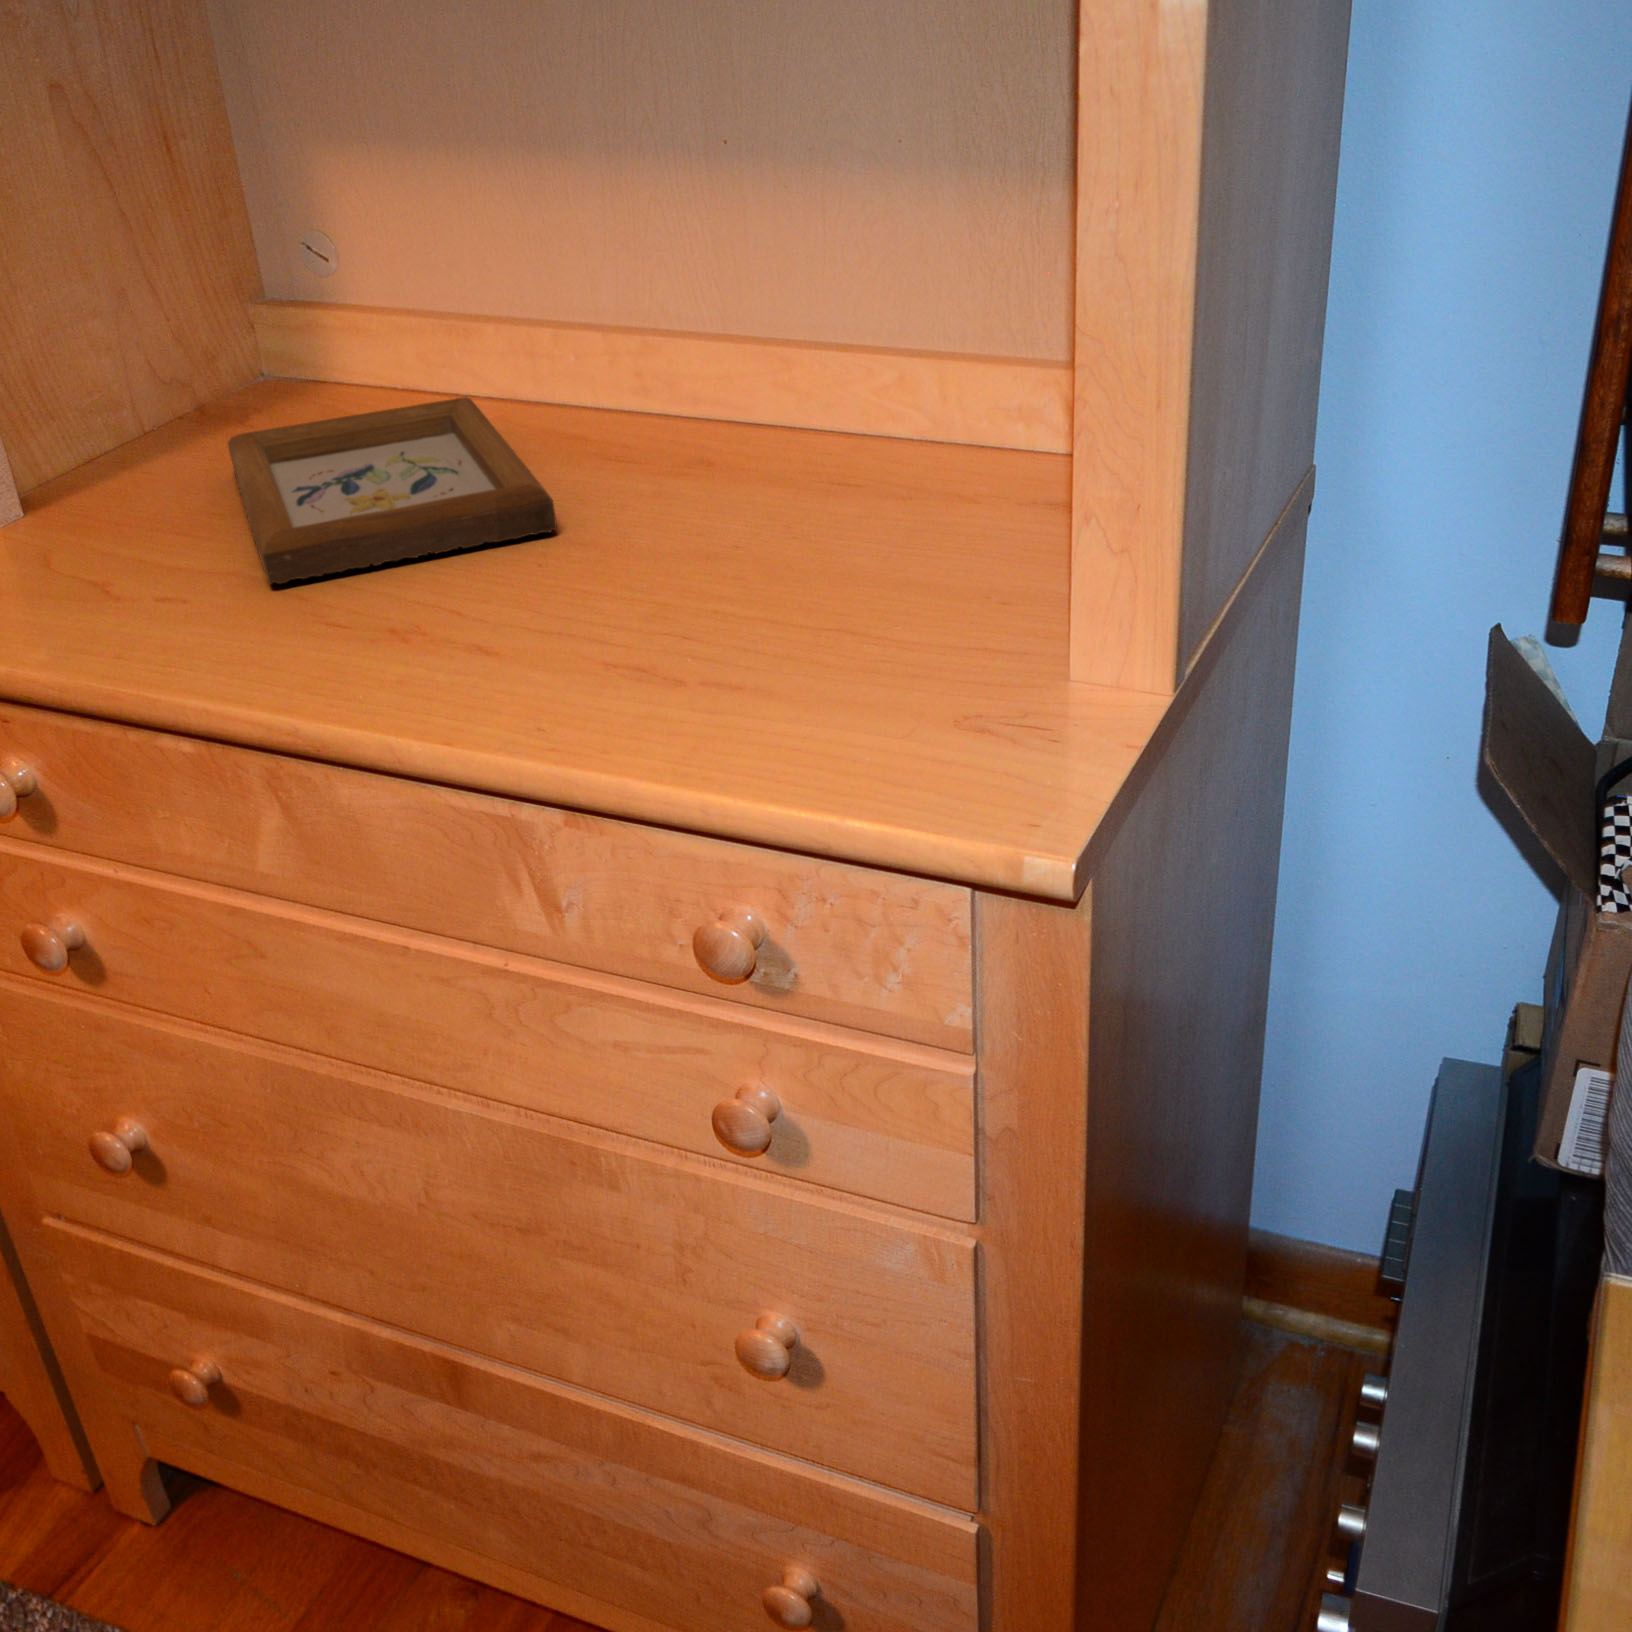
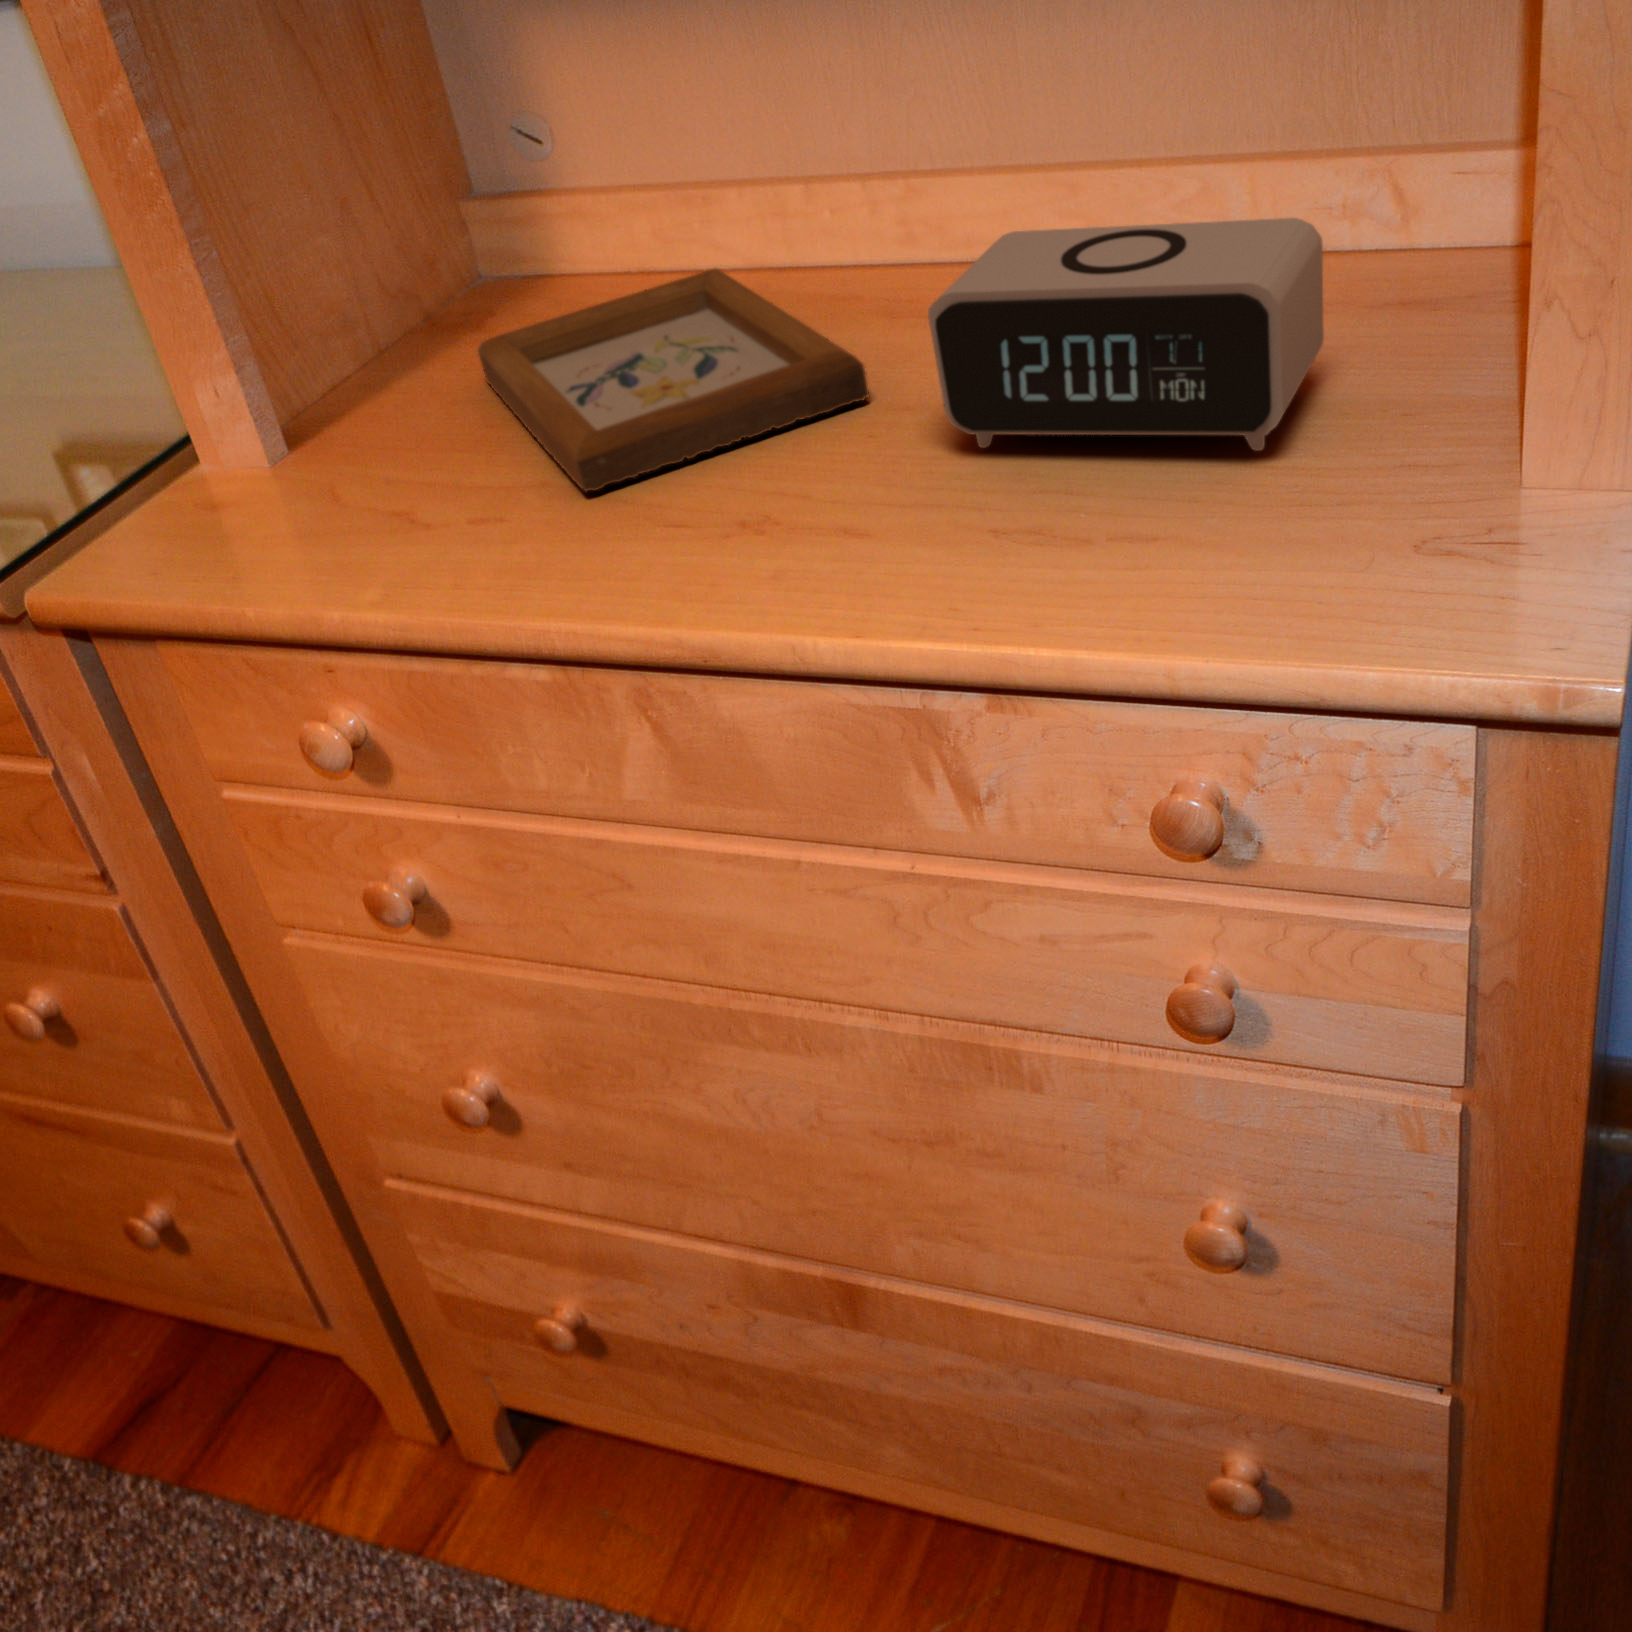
alarm clock: none [585,397,947,619] -> present [928,218,1324,451]

